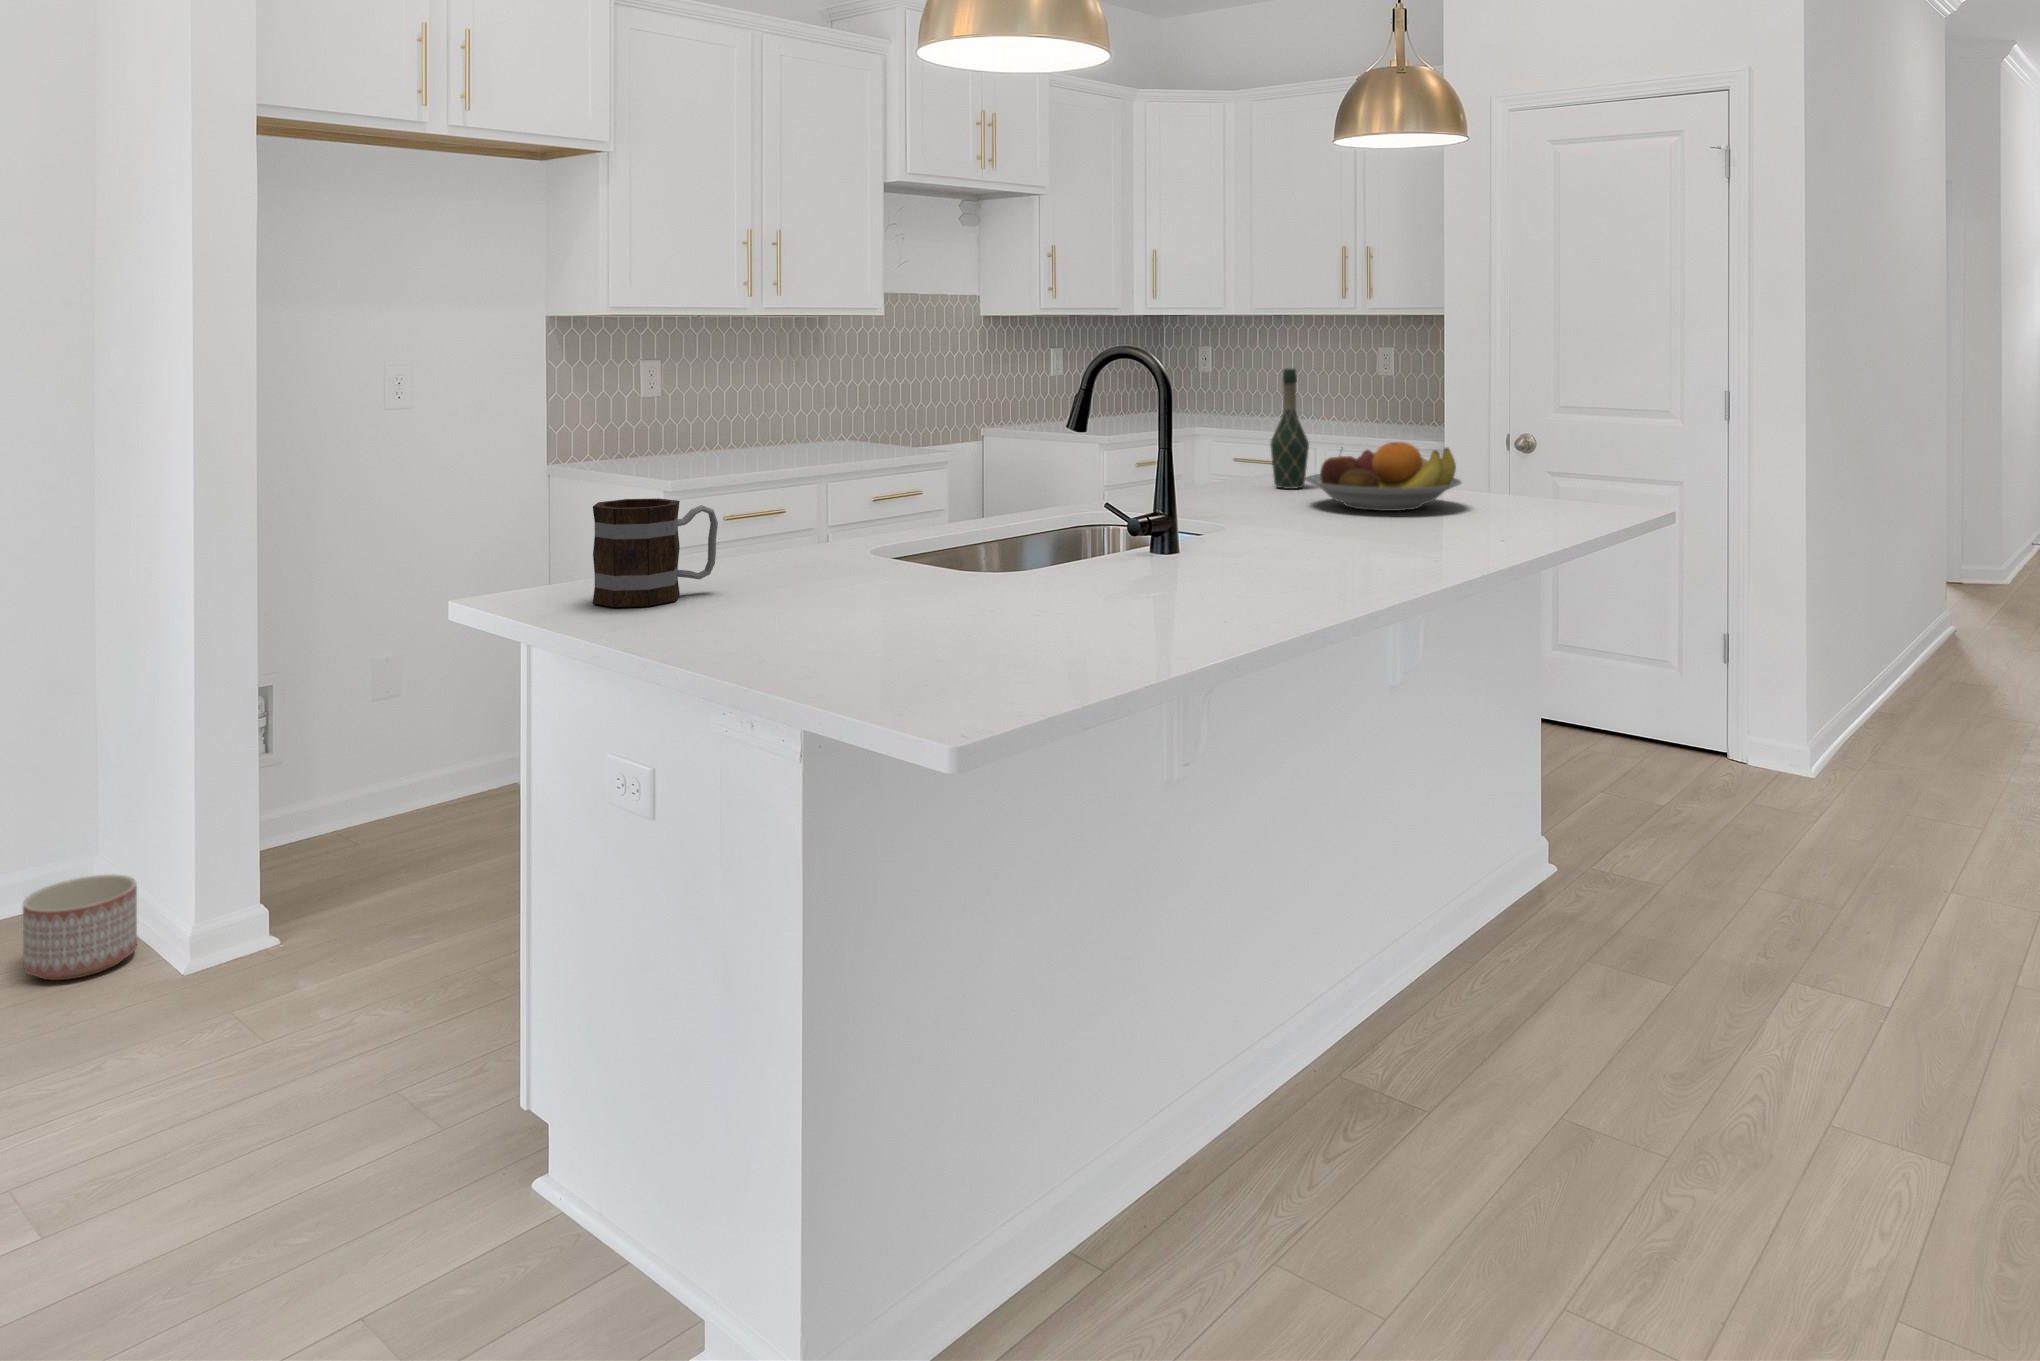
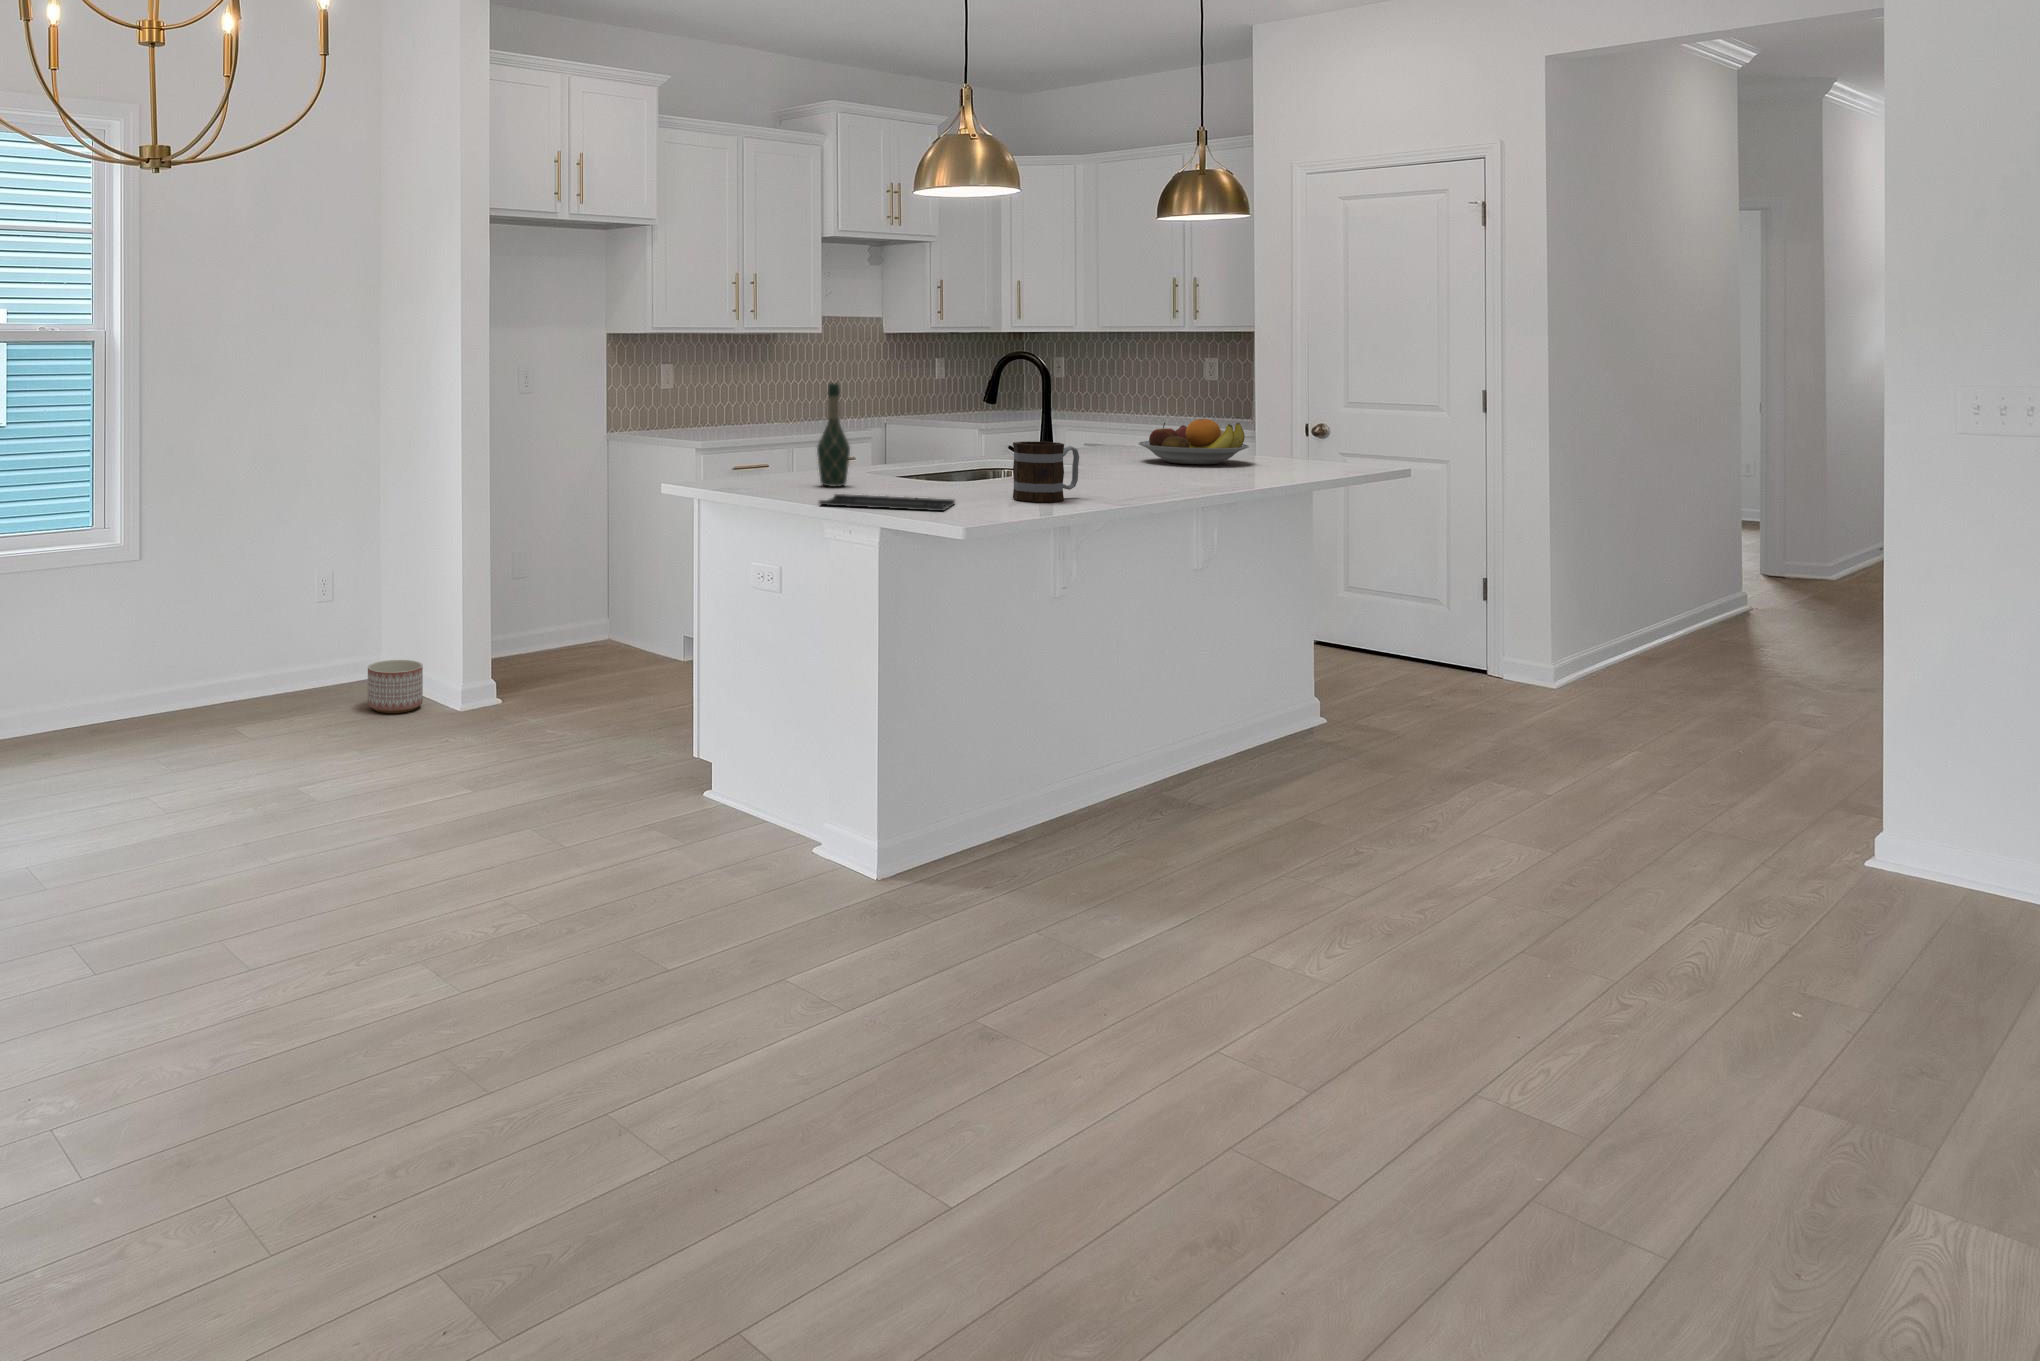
wine bottle: present [1271,369,1309,489] -> present [817,383,850,487]
mug: present [593,498,718,607] -> present [1013,441,1079,502]
tray: none [722,614,987,657] -> present [819,494,955,511]

